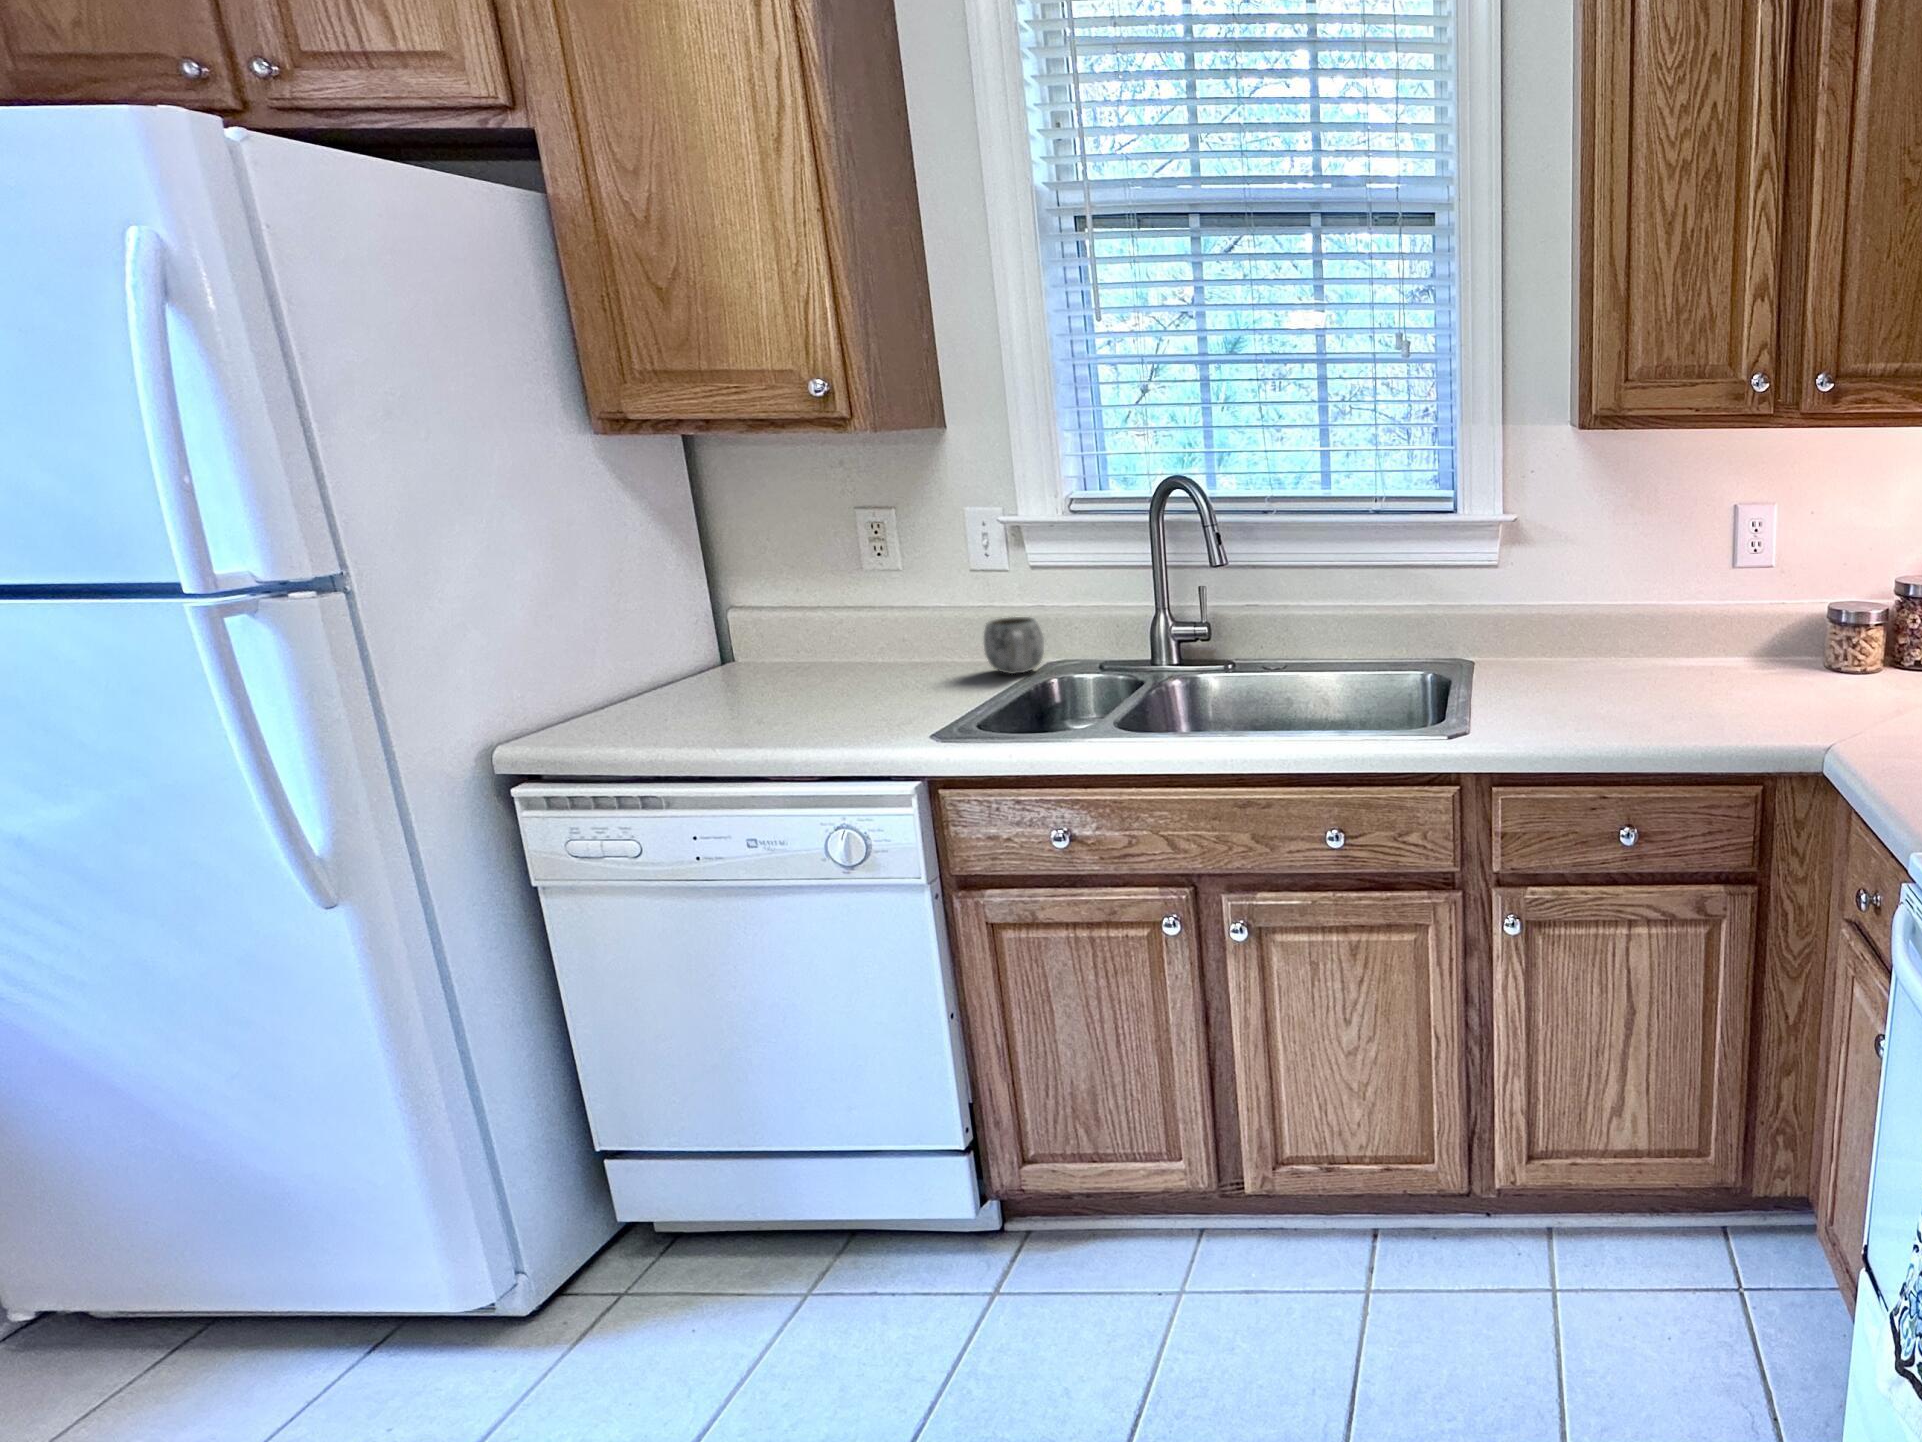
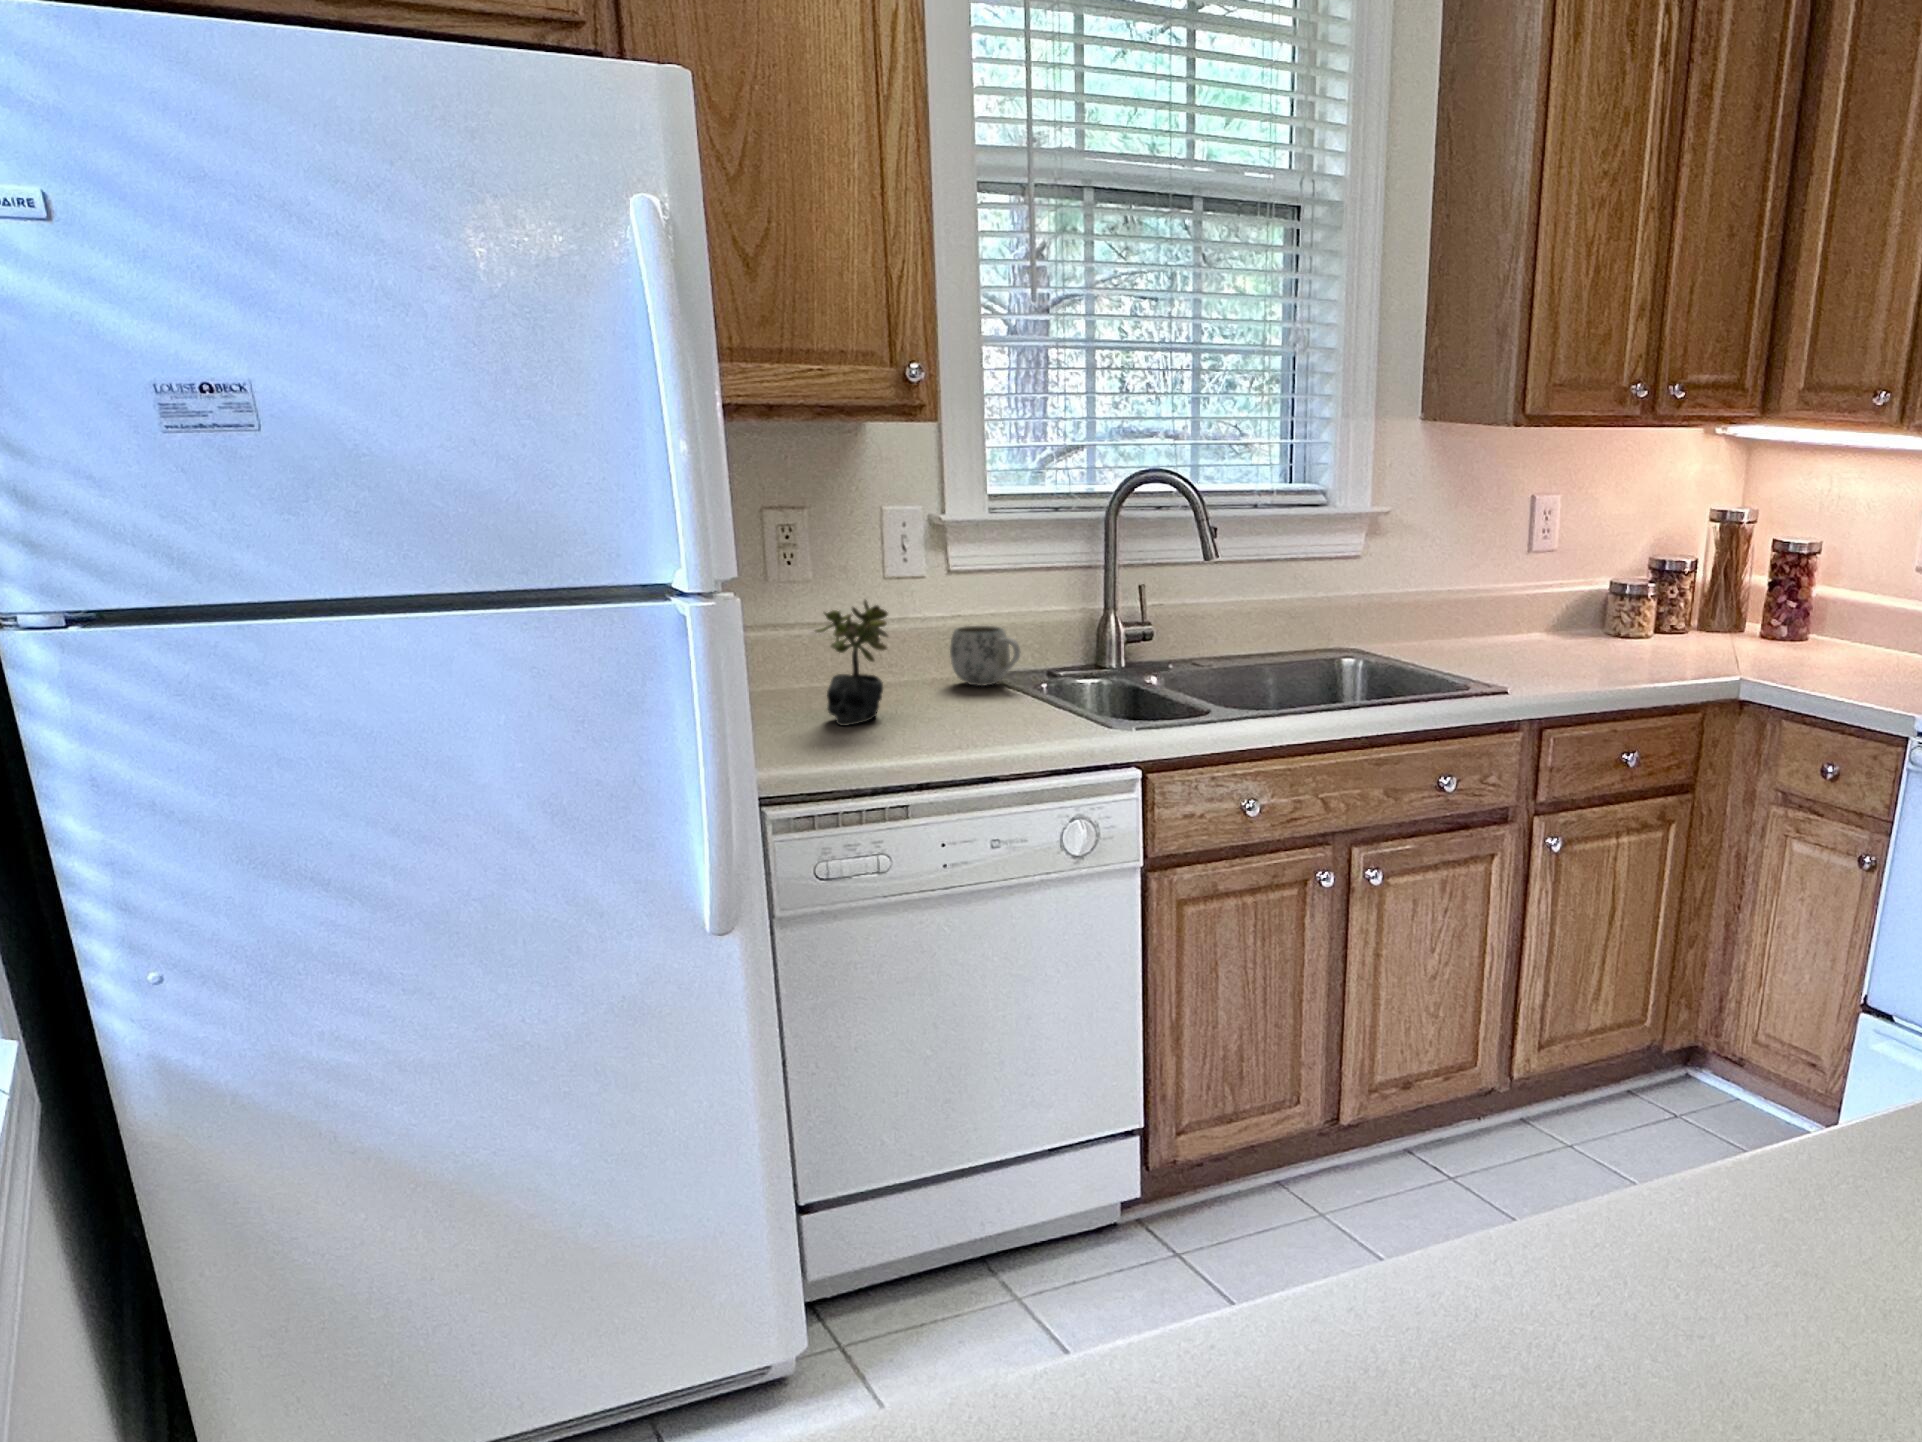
succulent plant: none [724,591,826,706] -> present [815,600,888,726]

